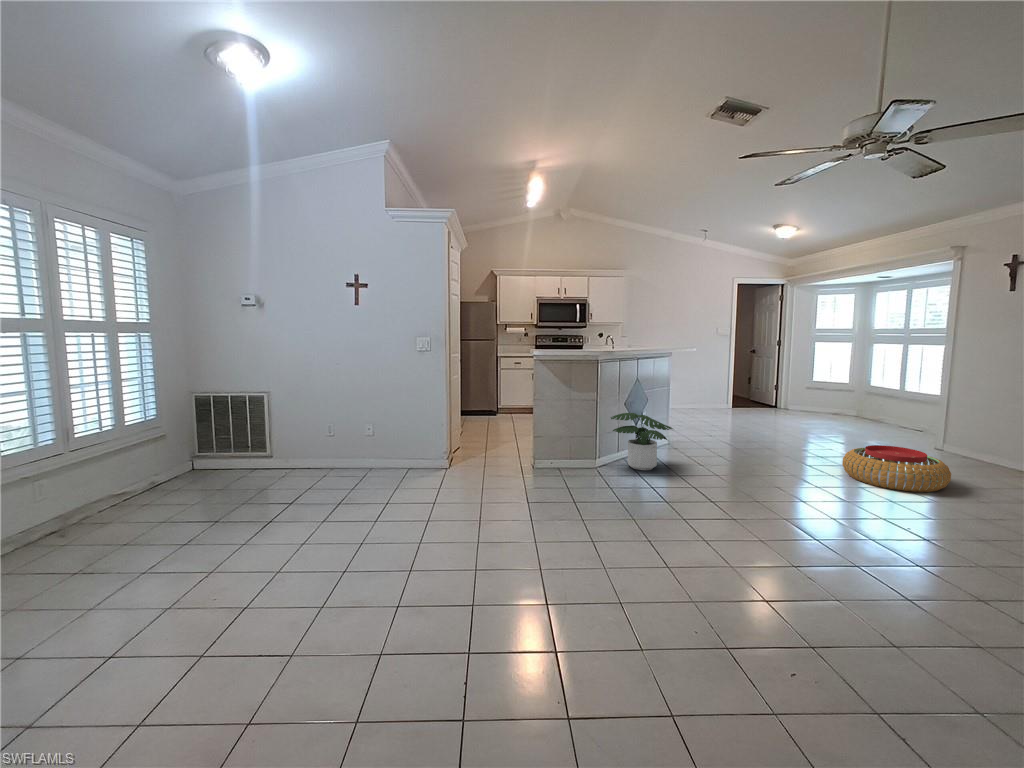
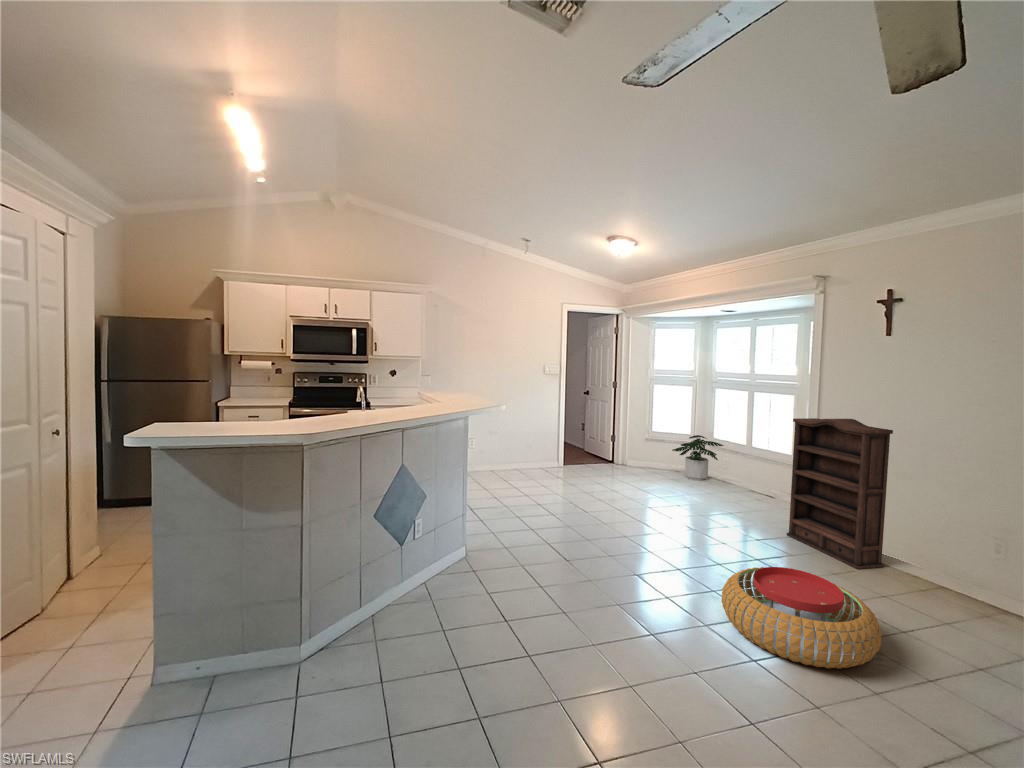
bookshelf: none [919,357,1008,466] -> present [787,418,893,569]
potted plant: present [611,413,673,470] -> present [672,435,723,480]

